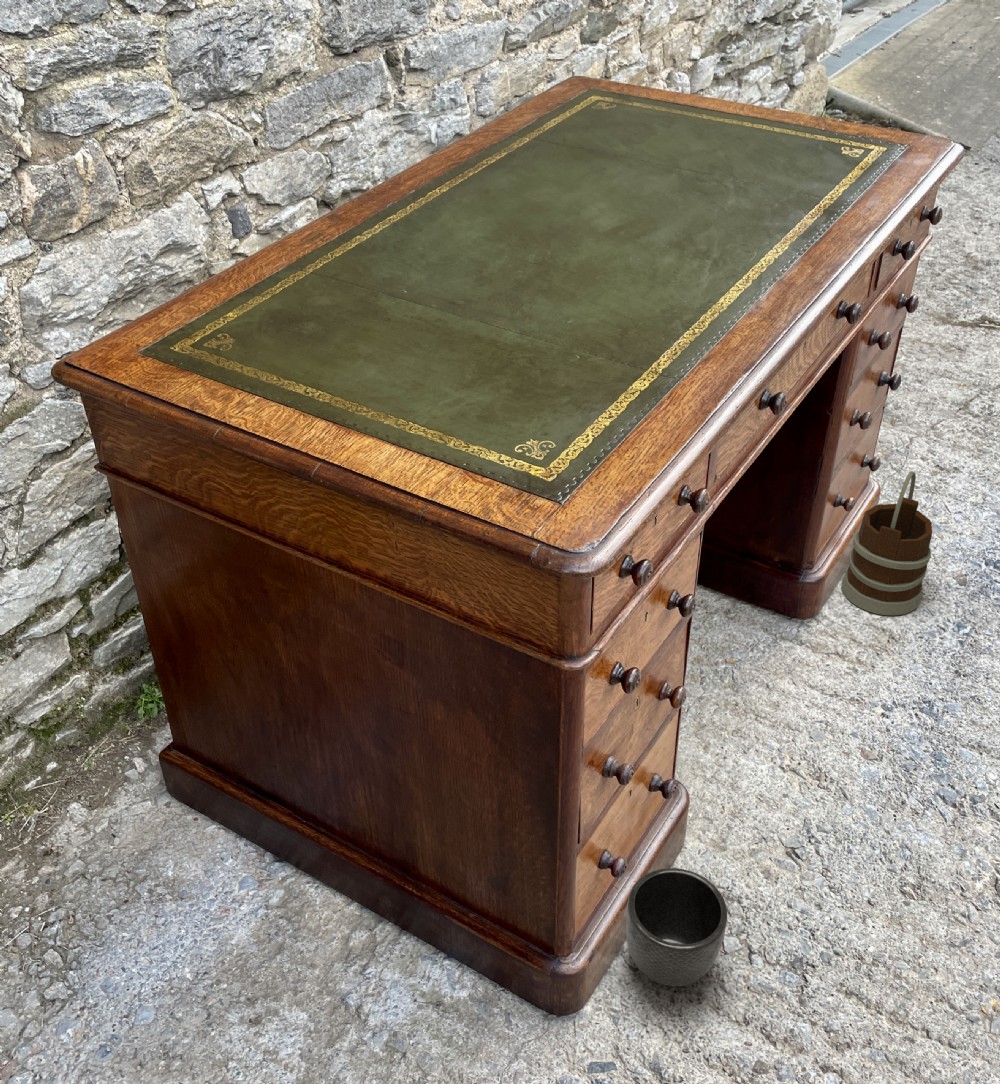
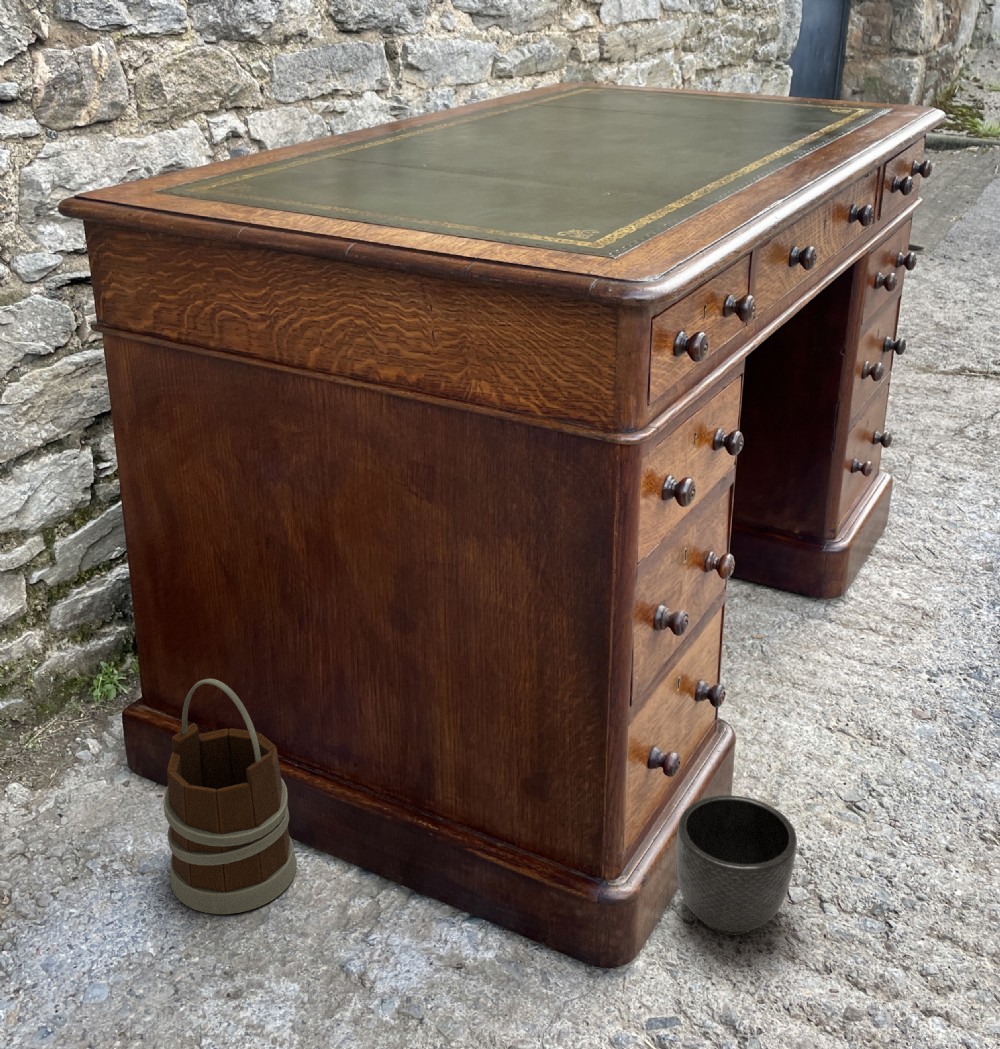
wooden bucket: present [841,471,932,615] -> present [164,679,297,914]

